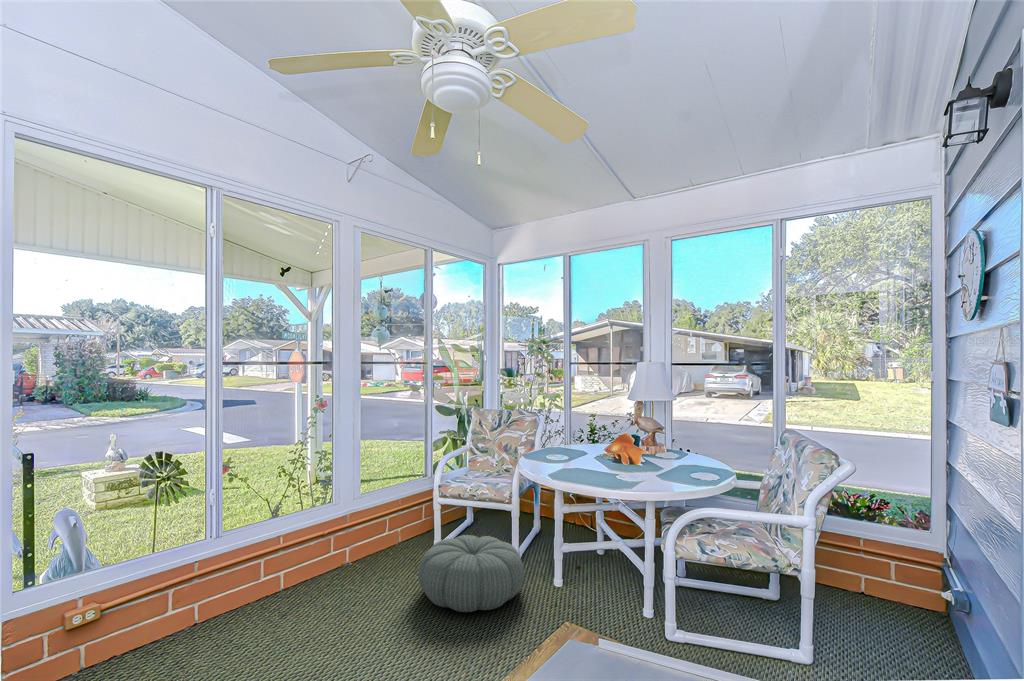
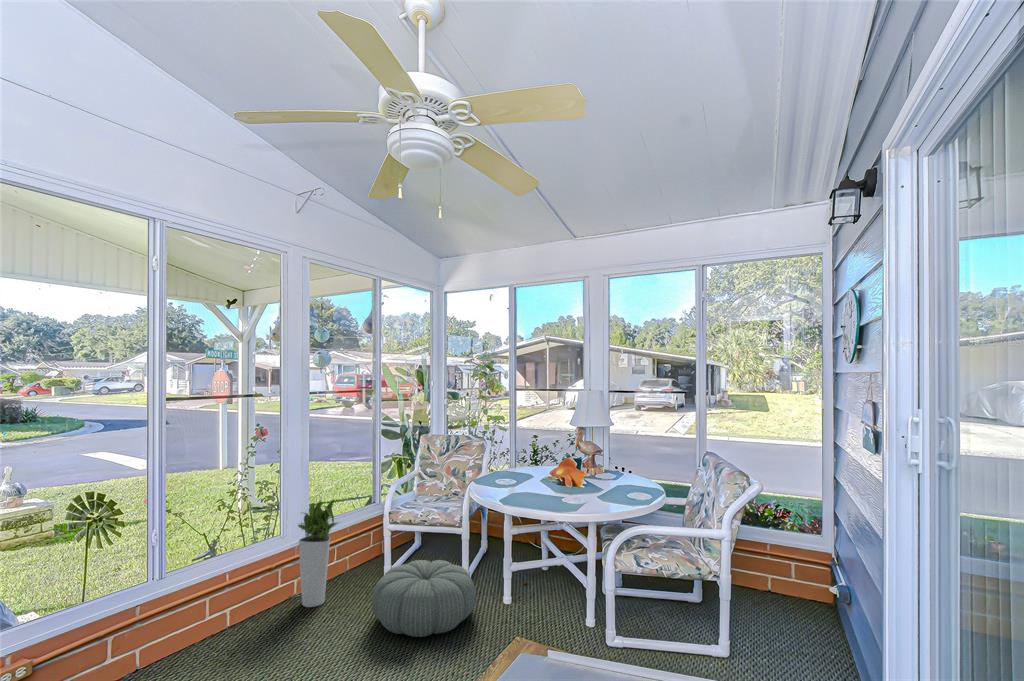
planter: none [348,467,390,575] -> present [298,499,338,607]

